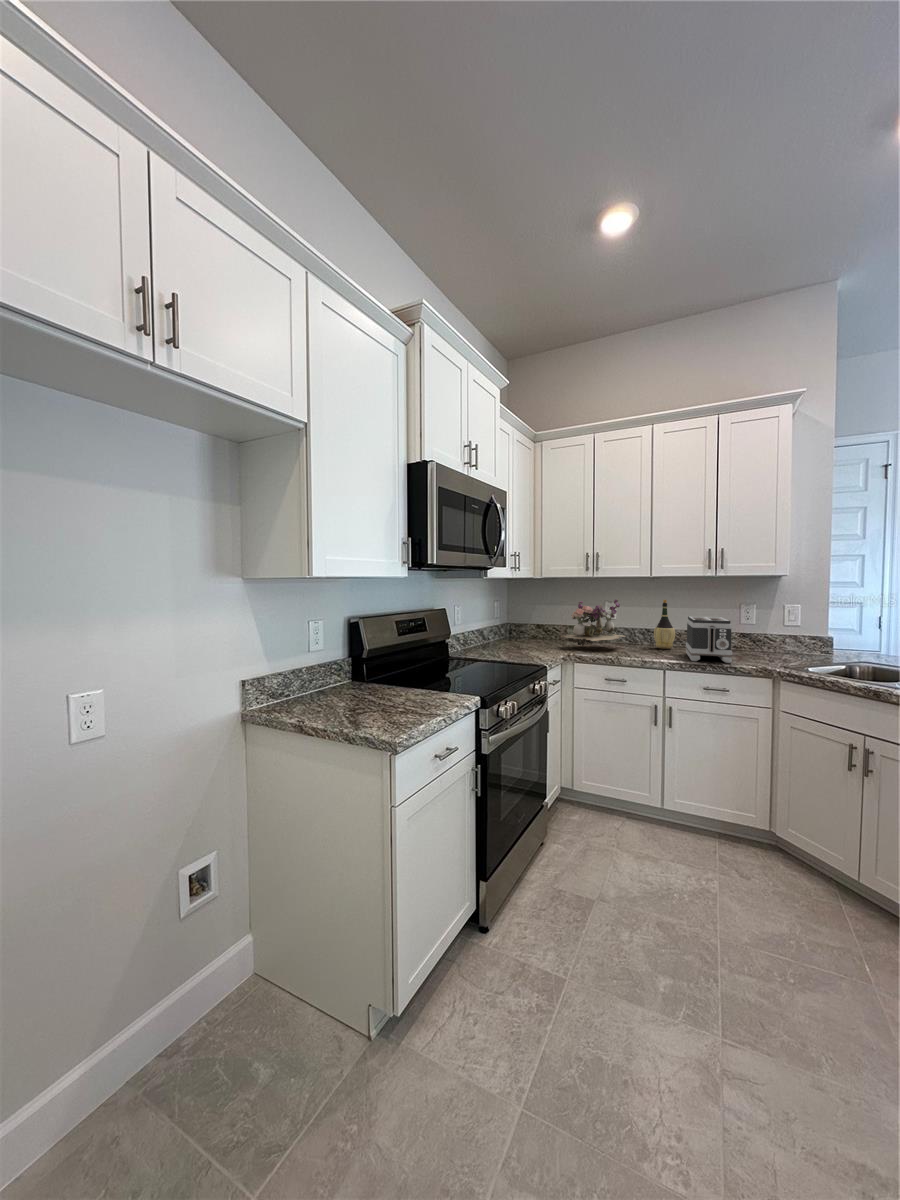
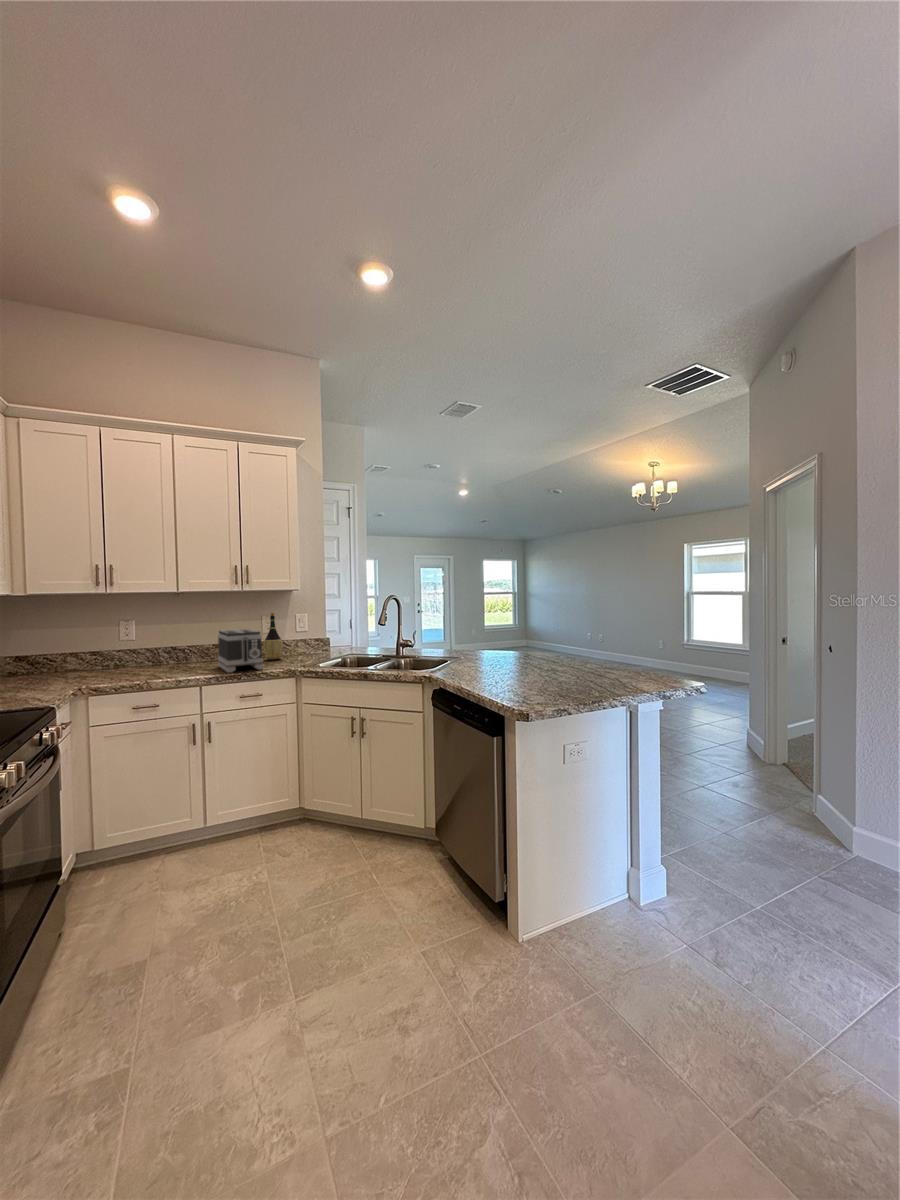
flower arrangement: present [562,598,626,647] -> none [59,616,152,678]
wine bottle: present [654,600,675,649] -> present [263,613,283,660]

